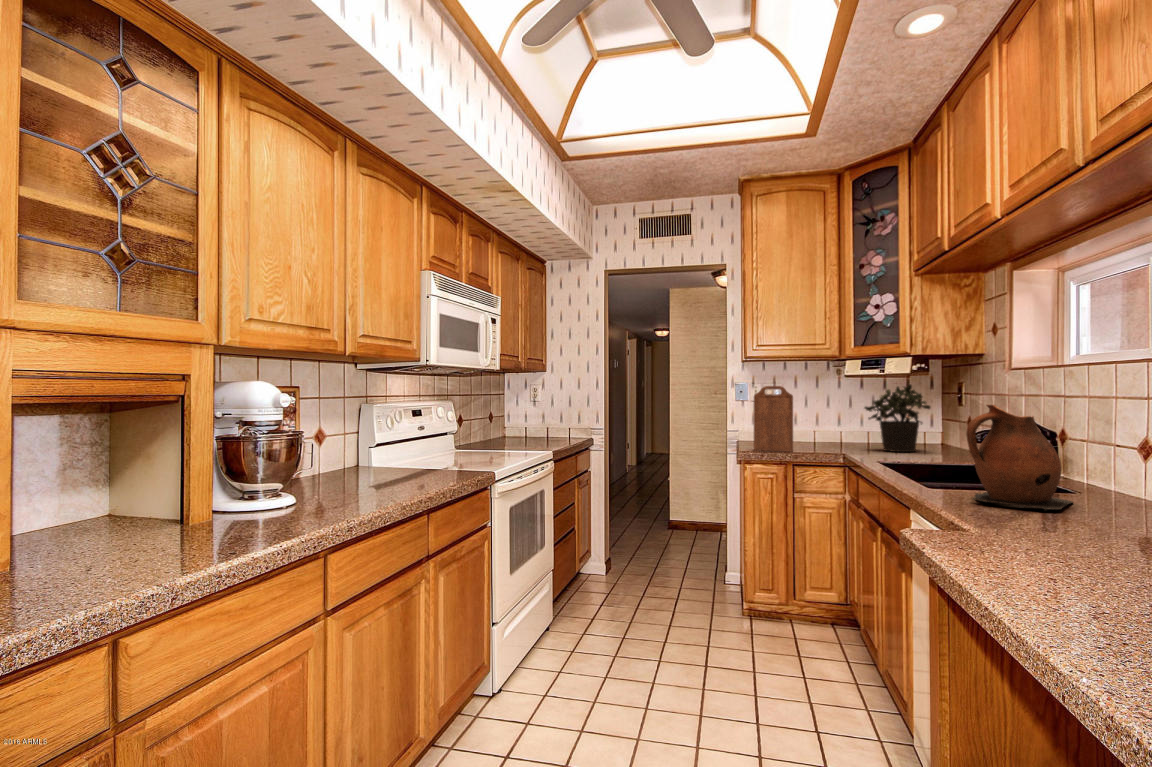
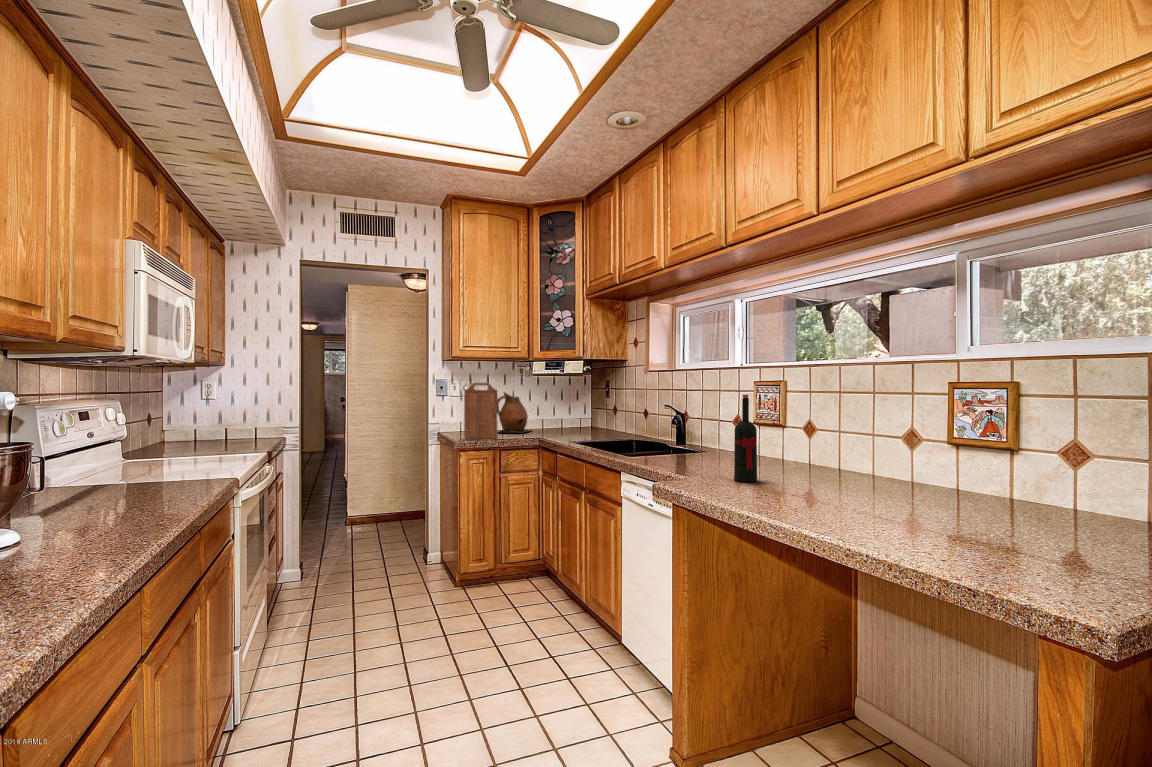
potted plant: present [865,384,931,452] -> none [547,381,594,434]
wine bottle: none [1069,401,1119,547] -> present [734,395,757,482]
ceramic pitcher: present [966,404,1073,511] -> present [497,392,530,433]

